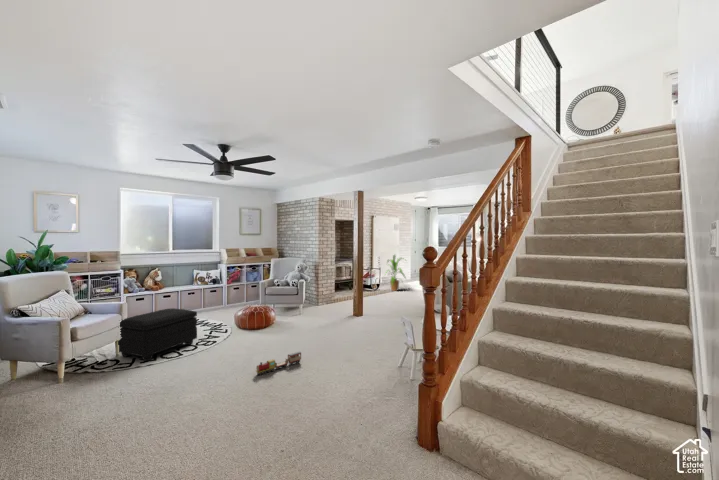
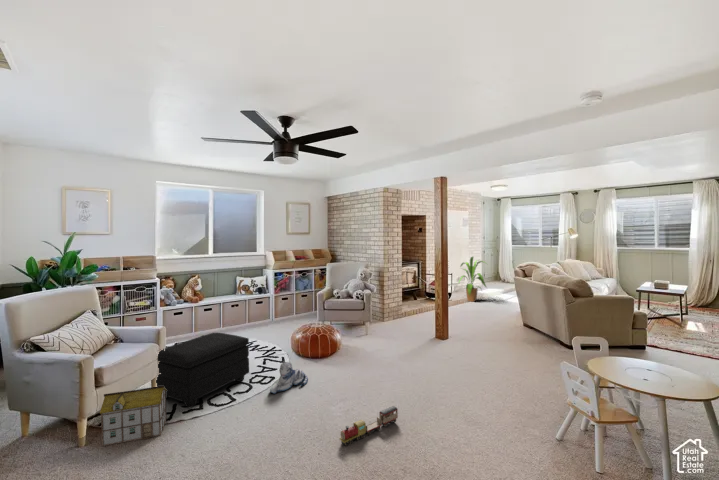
plush toy: none [211,328,244,351] -> present [270,362,308,393]
toy house: none [74,341,128,384] -> present [100,386,166,446]

